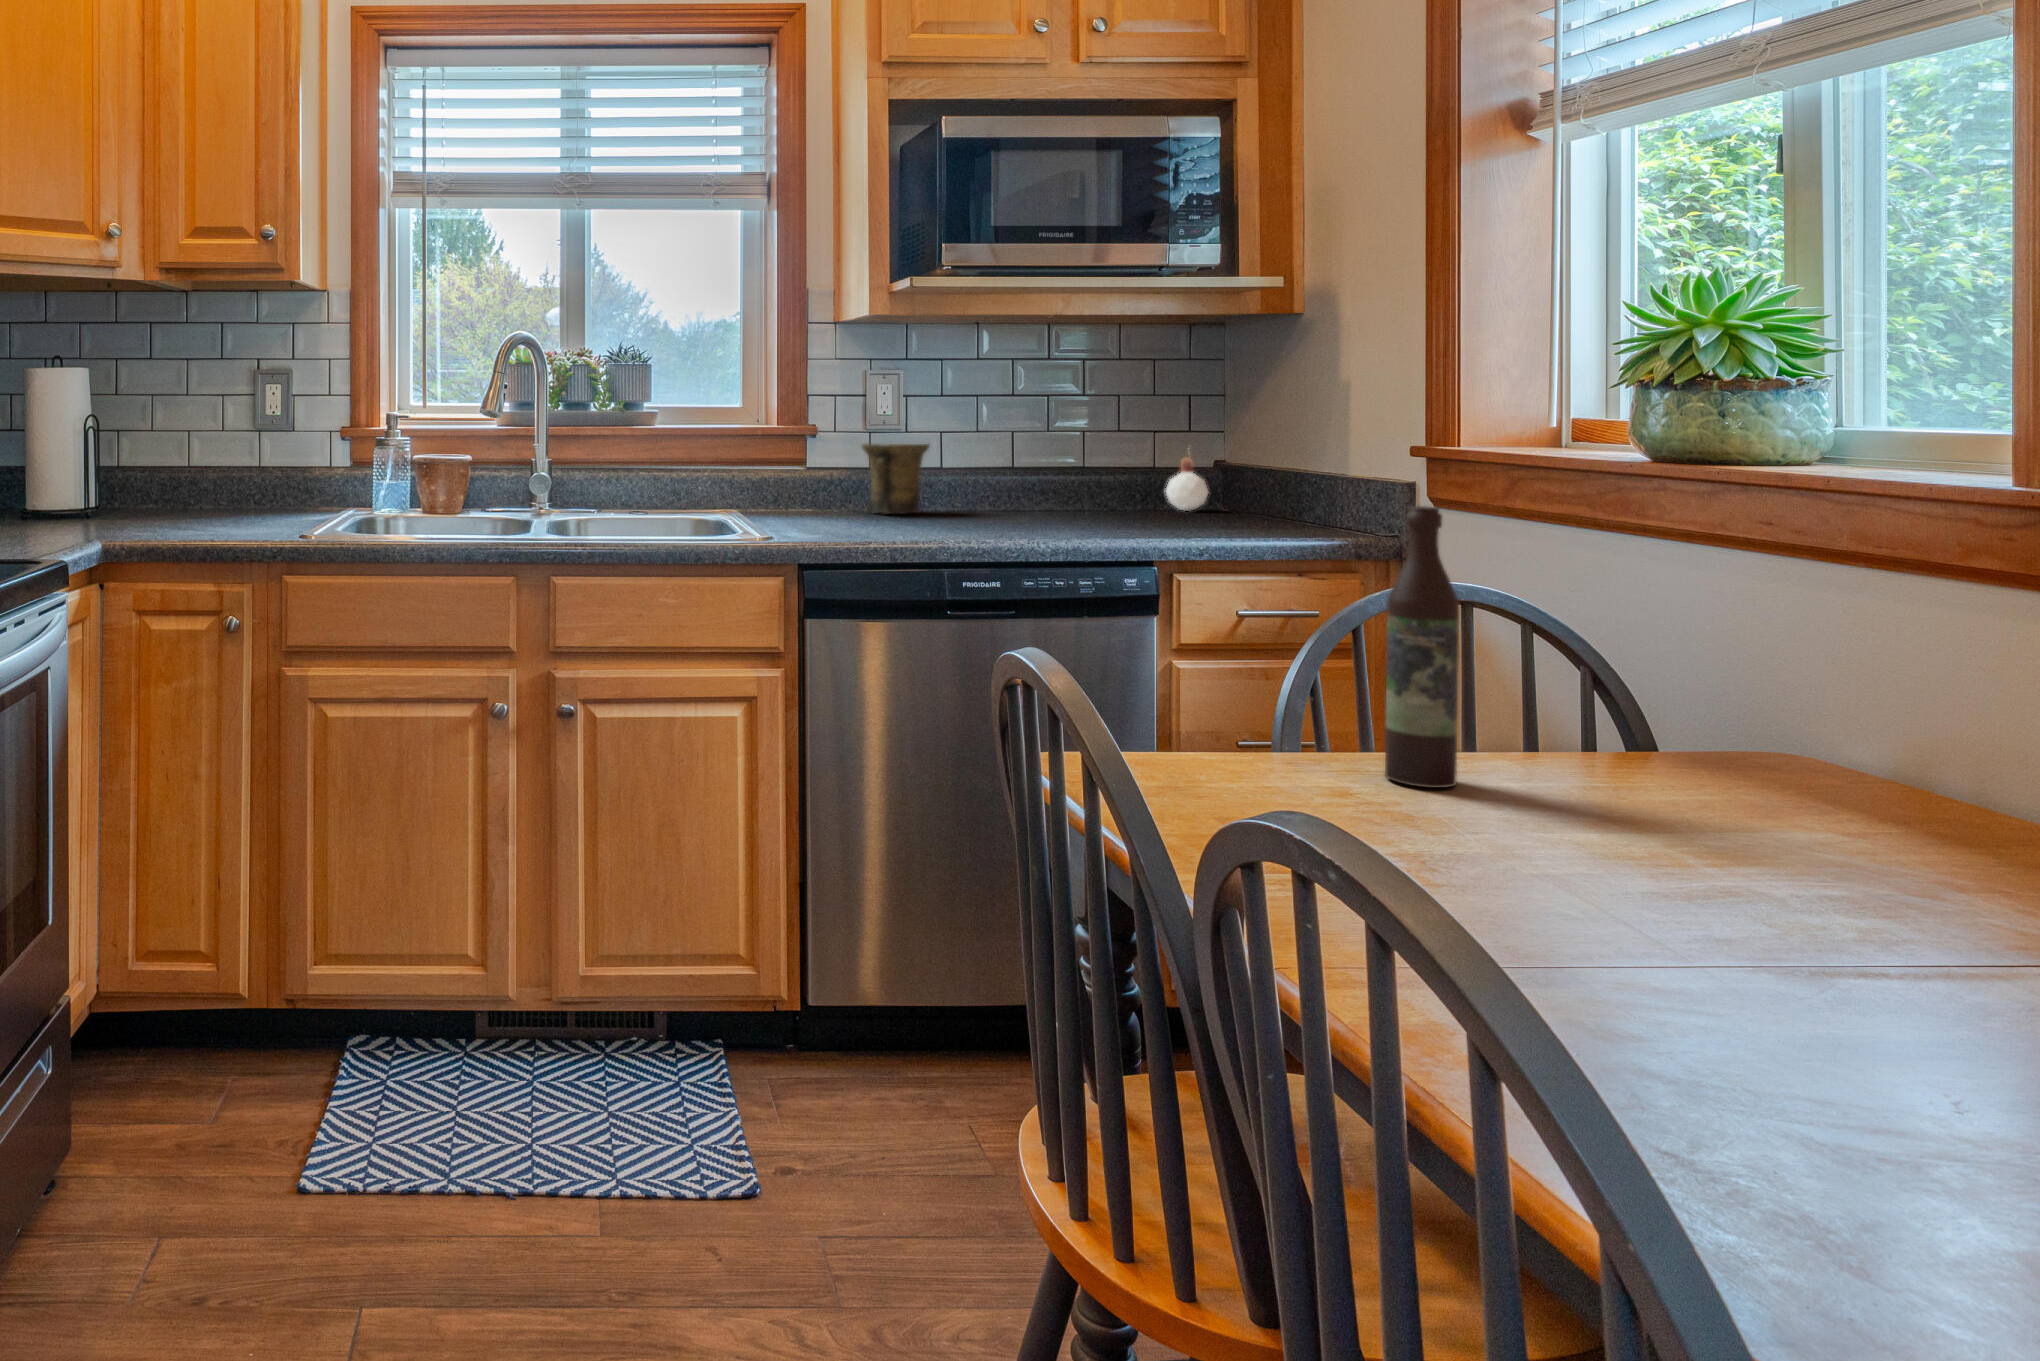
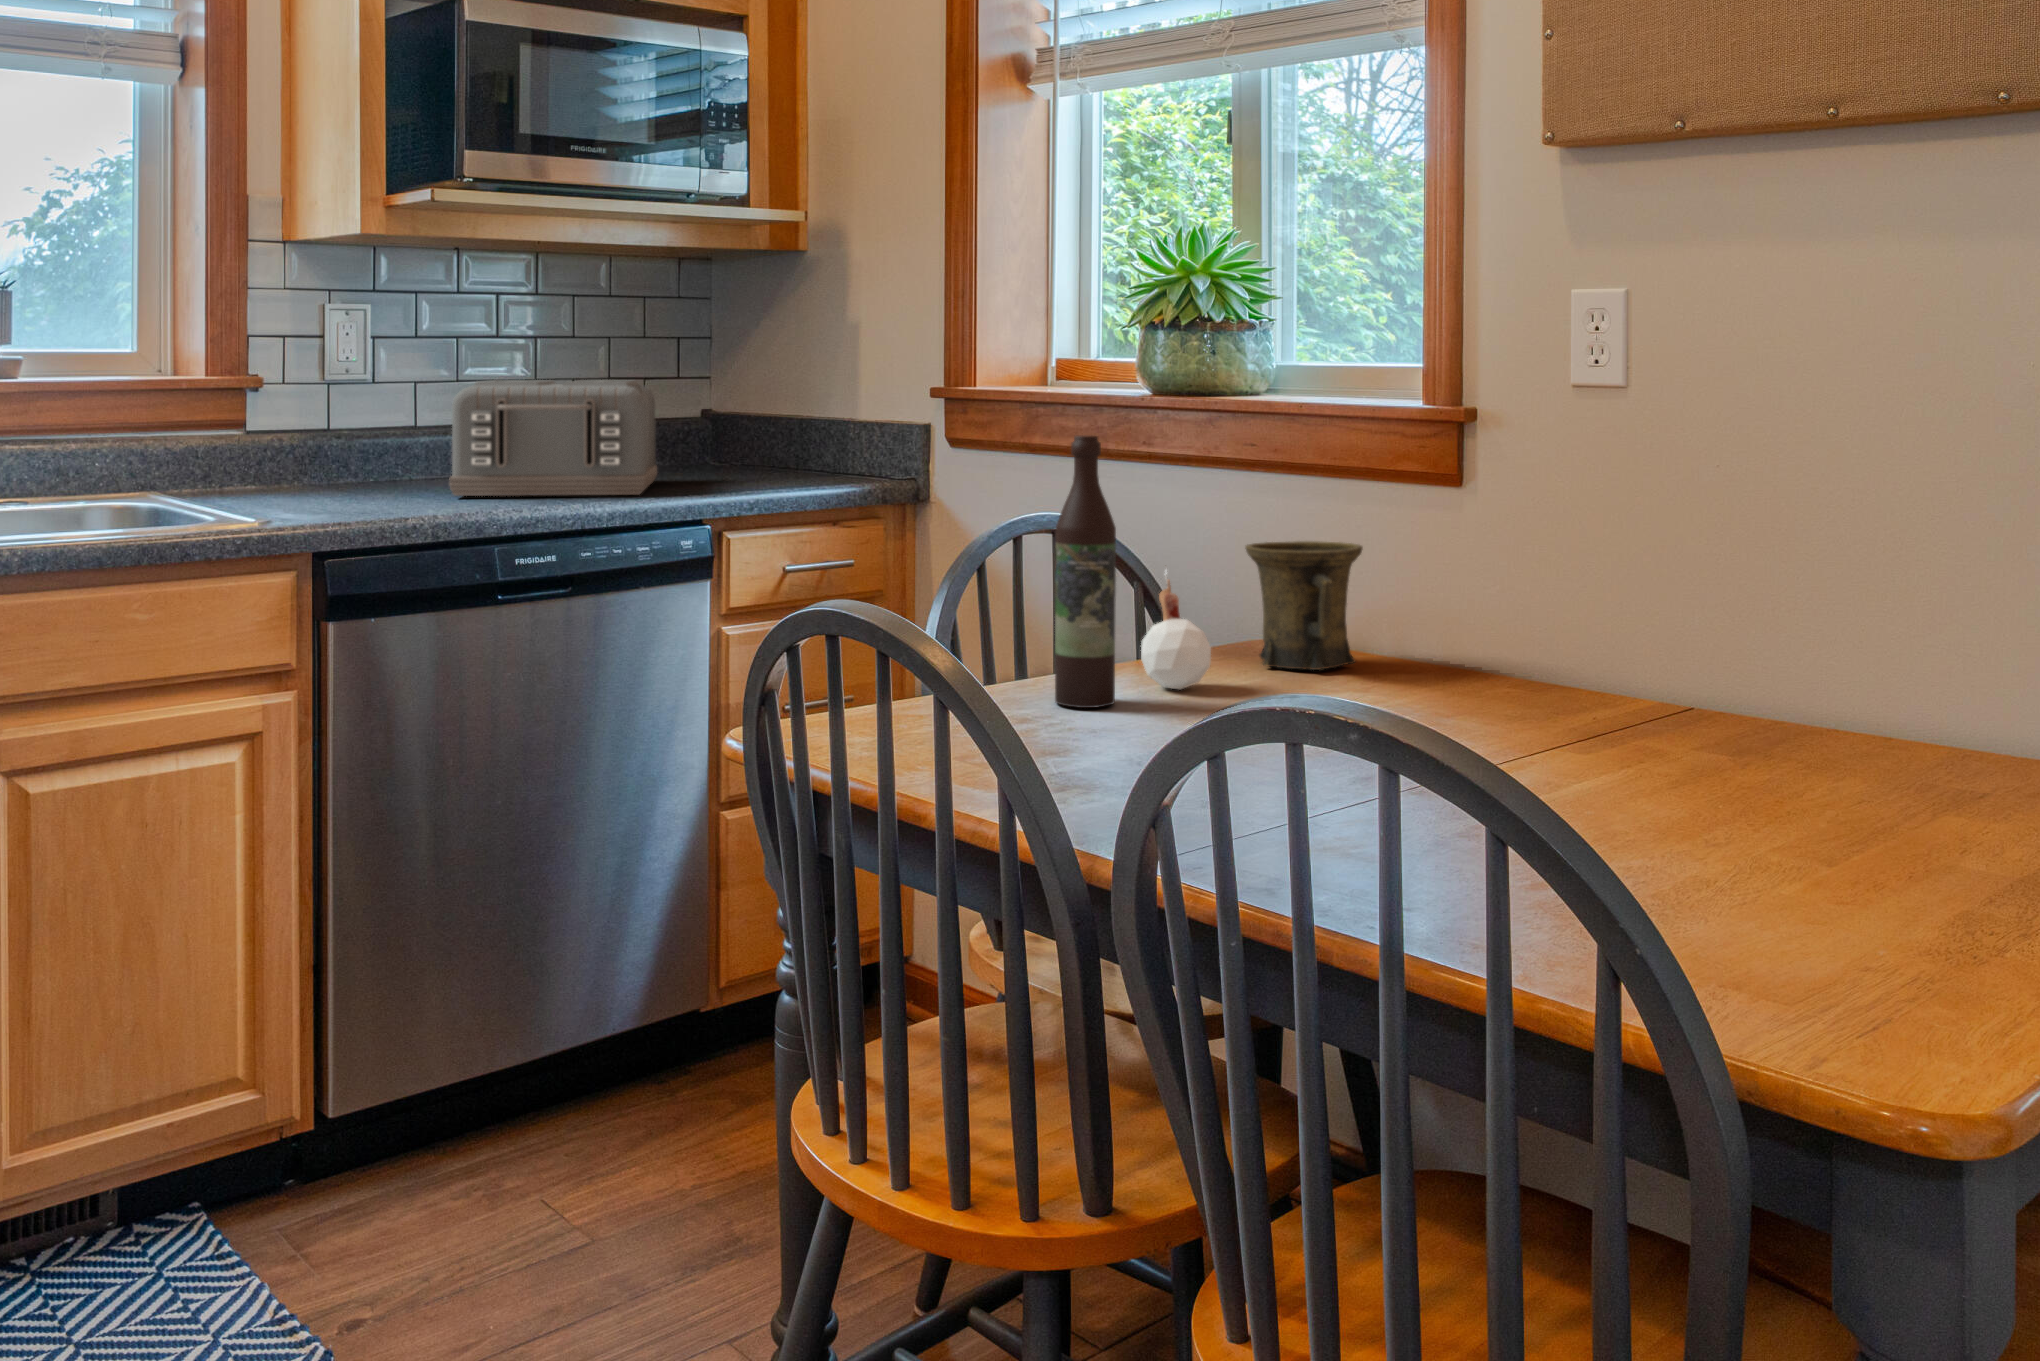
toaster: none [937,432,1138,535] -> present [450,380,657,496]
mug: present [862,444,929,513] -> present [1245,541,1363,670]
candle: present [1166,456,1208,511] -> present [1141,579,1211,690]

